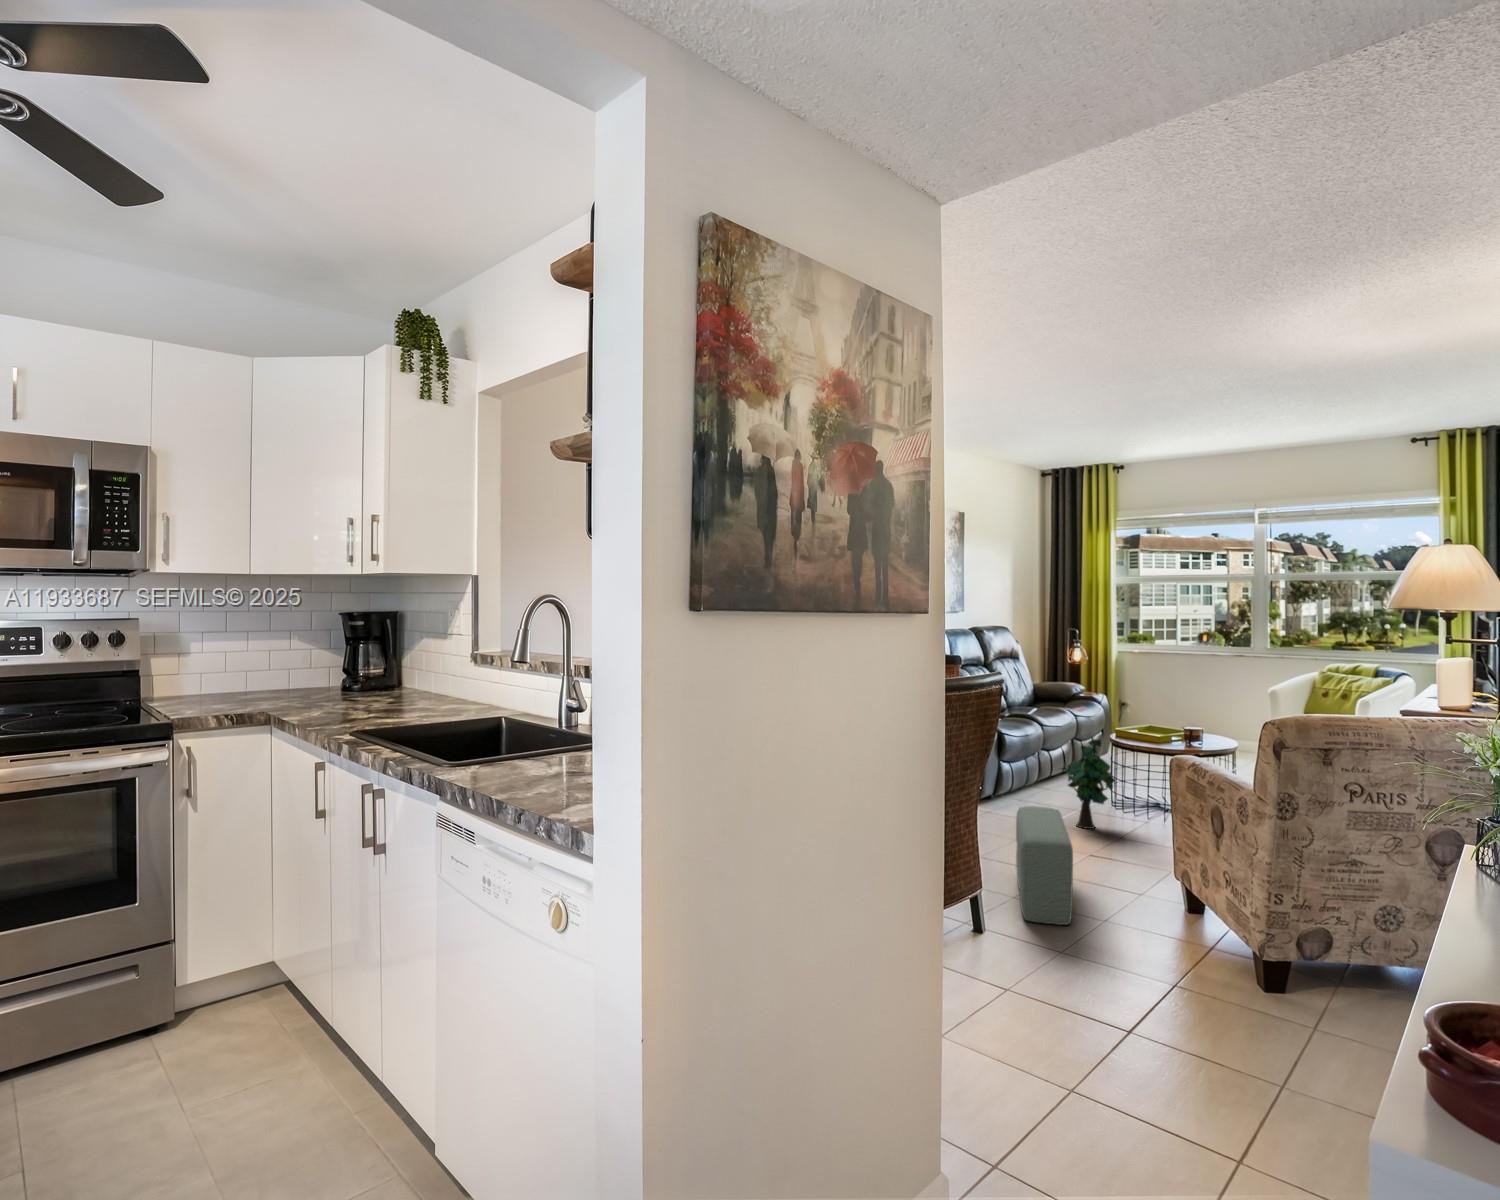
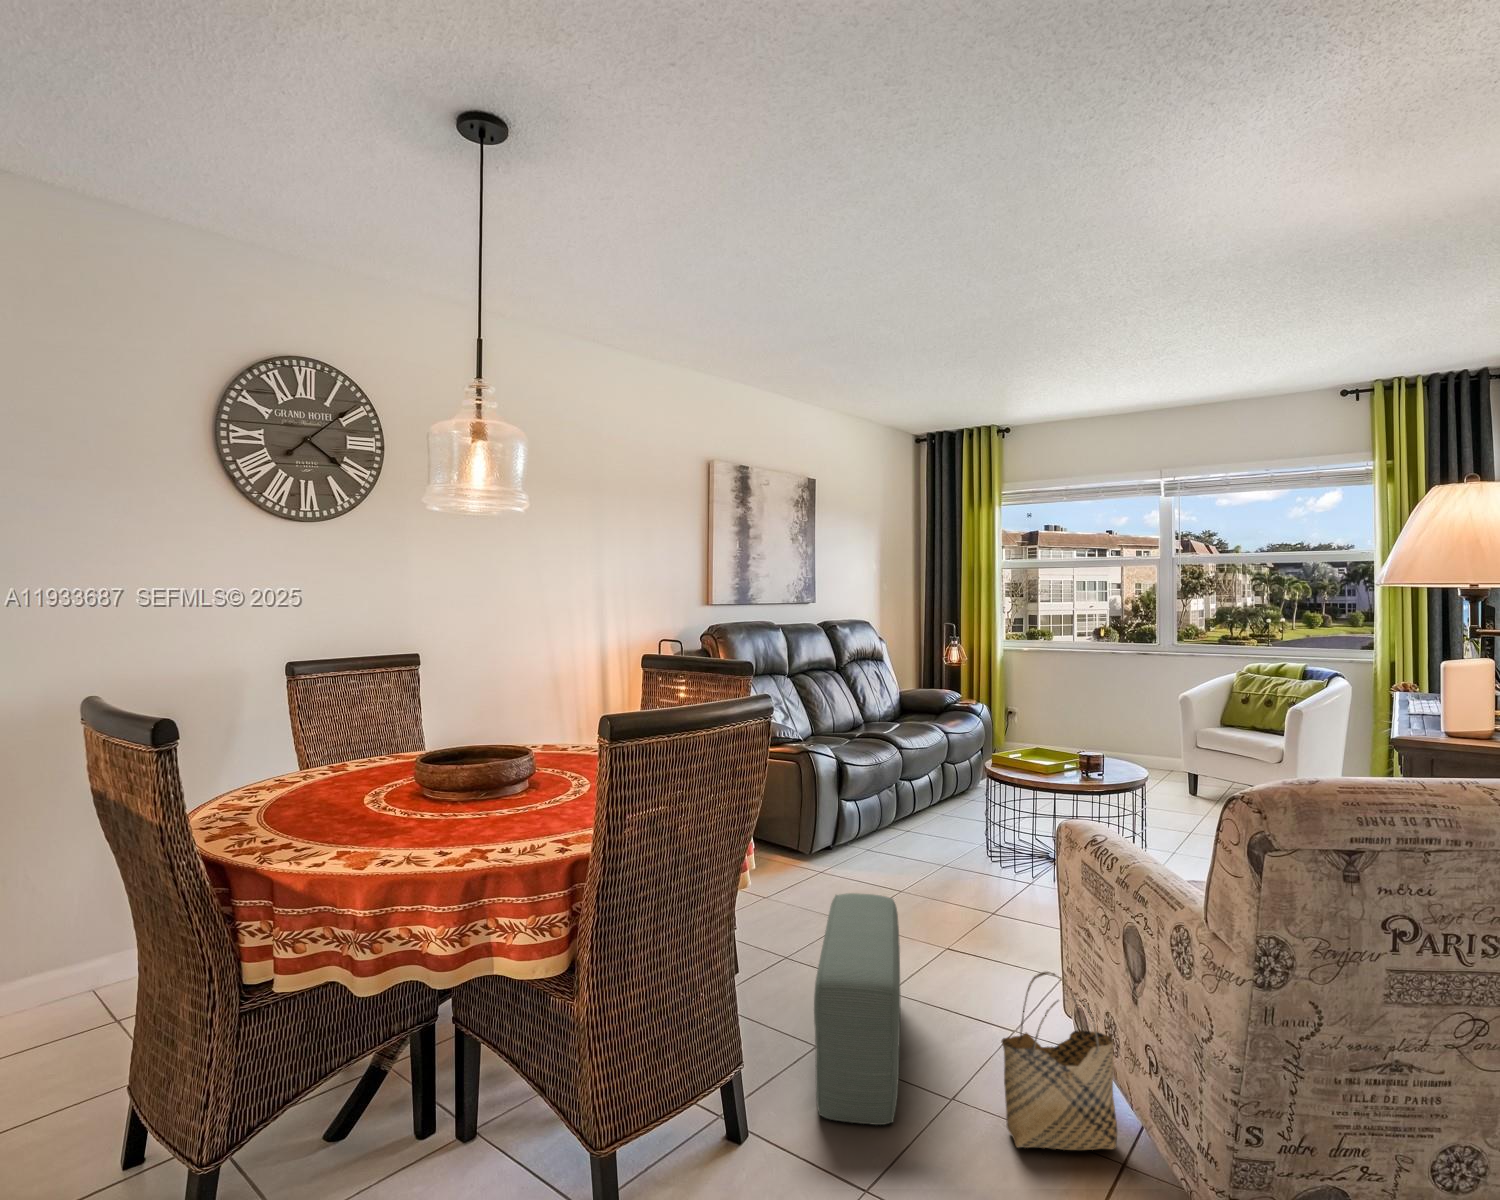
decorative plant: present [1061,740,1115,829] -> none [913,773,989,898]
woven basket: none [1137,840,1207,938] -> present [1001,972,1117,1150]

